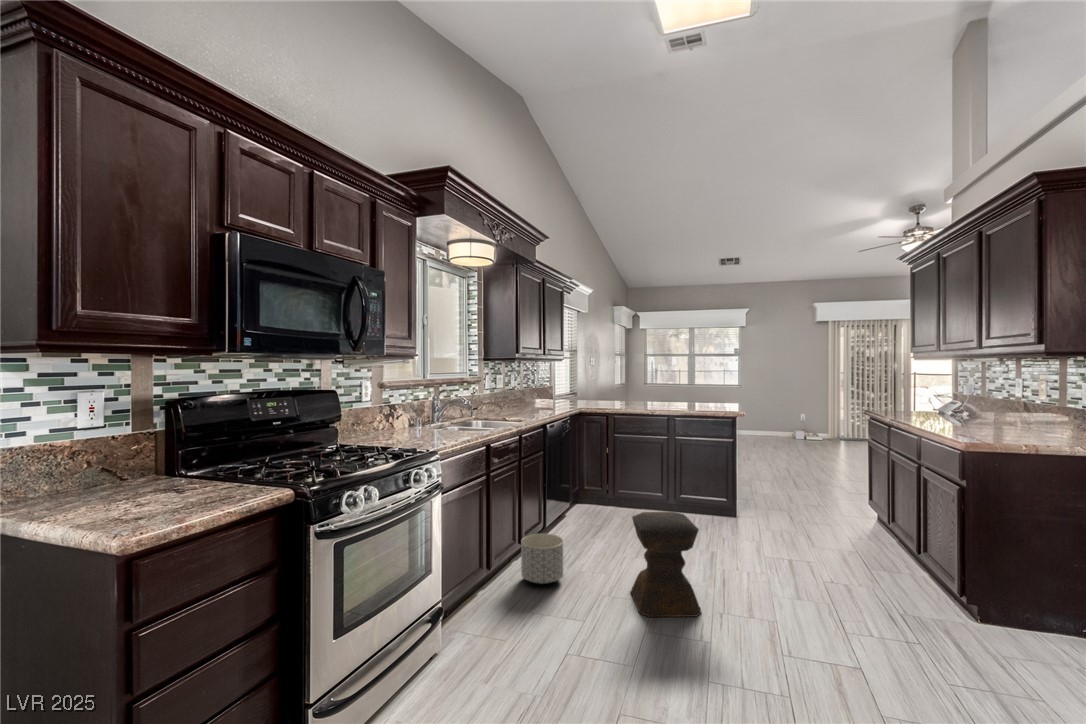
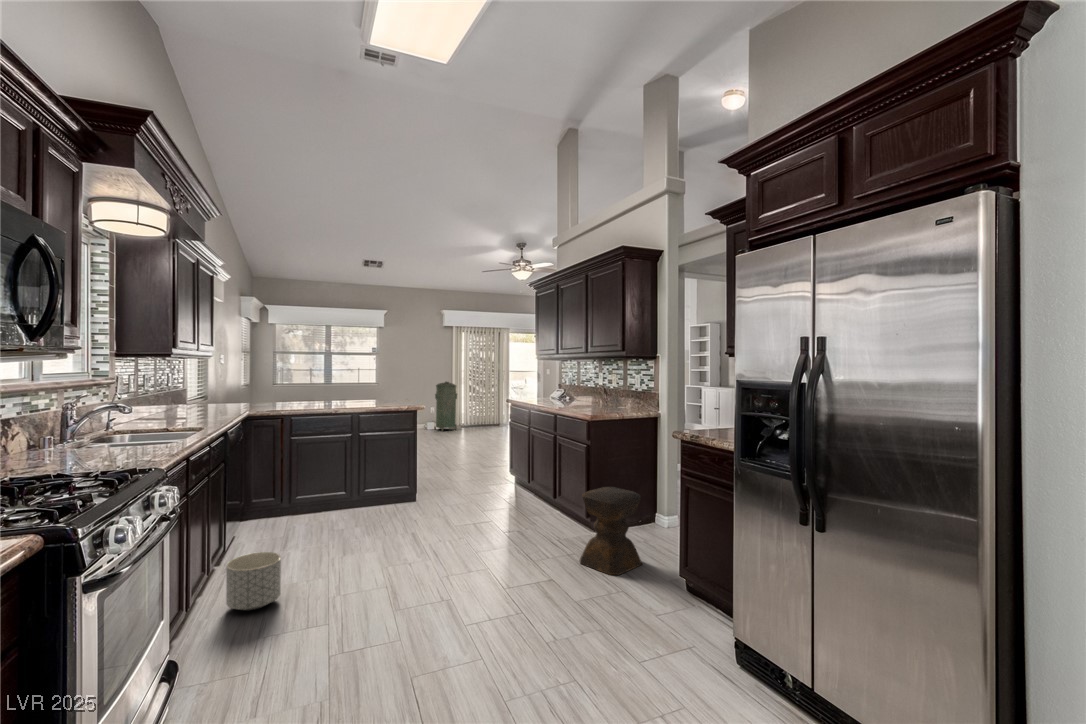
trash can: none [805,384,833,441] -> present [435,382,457,431]
stool: present [631,512,701,617] -> present [580,487,642,575]

